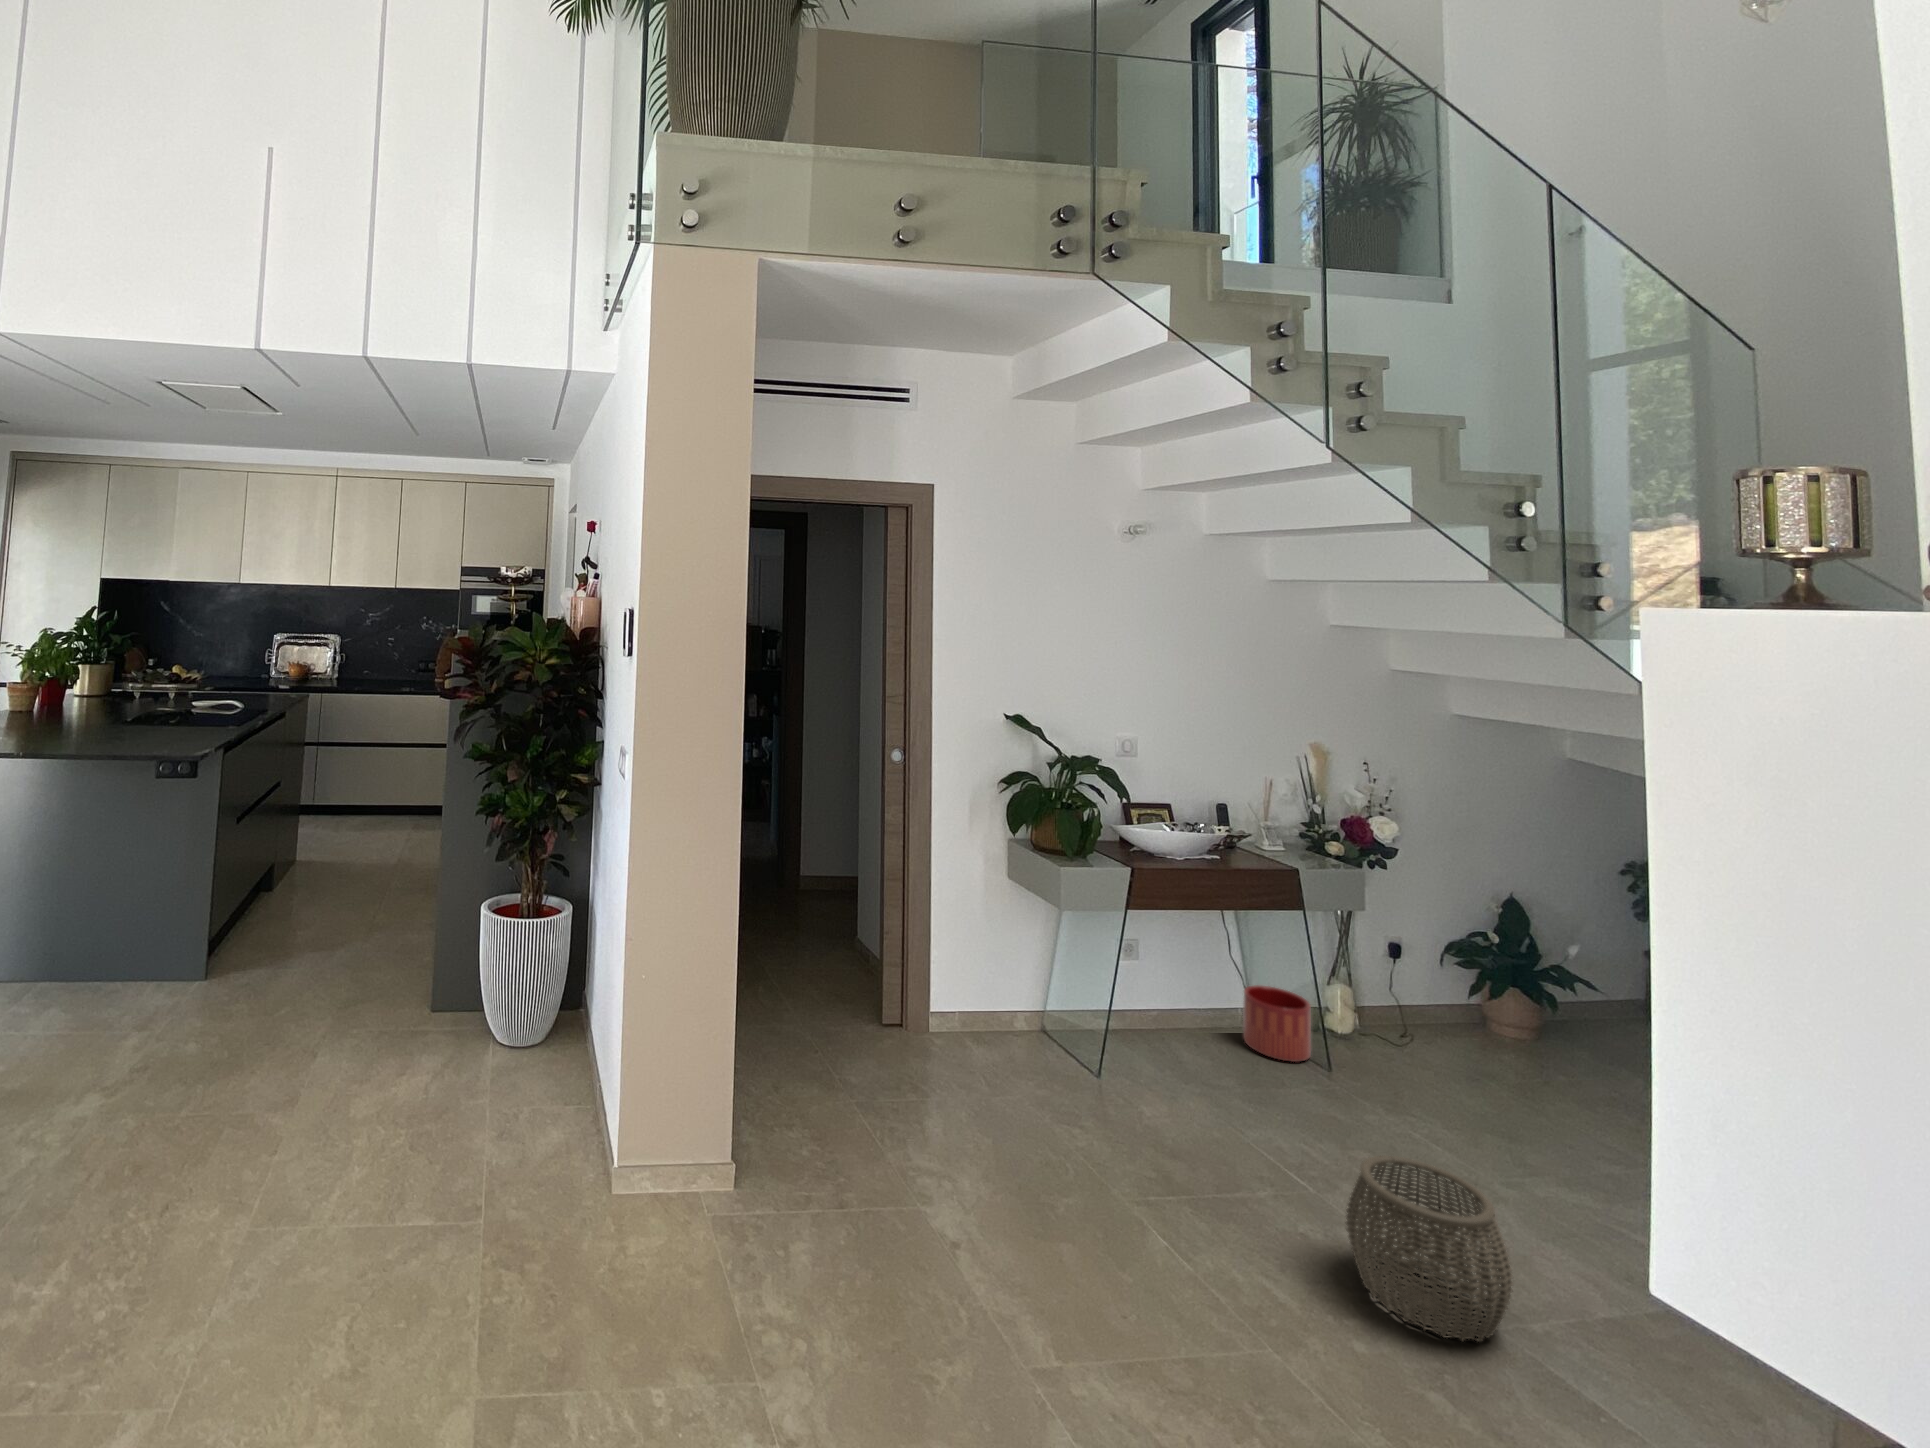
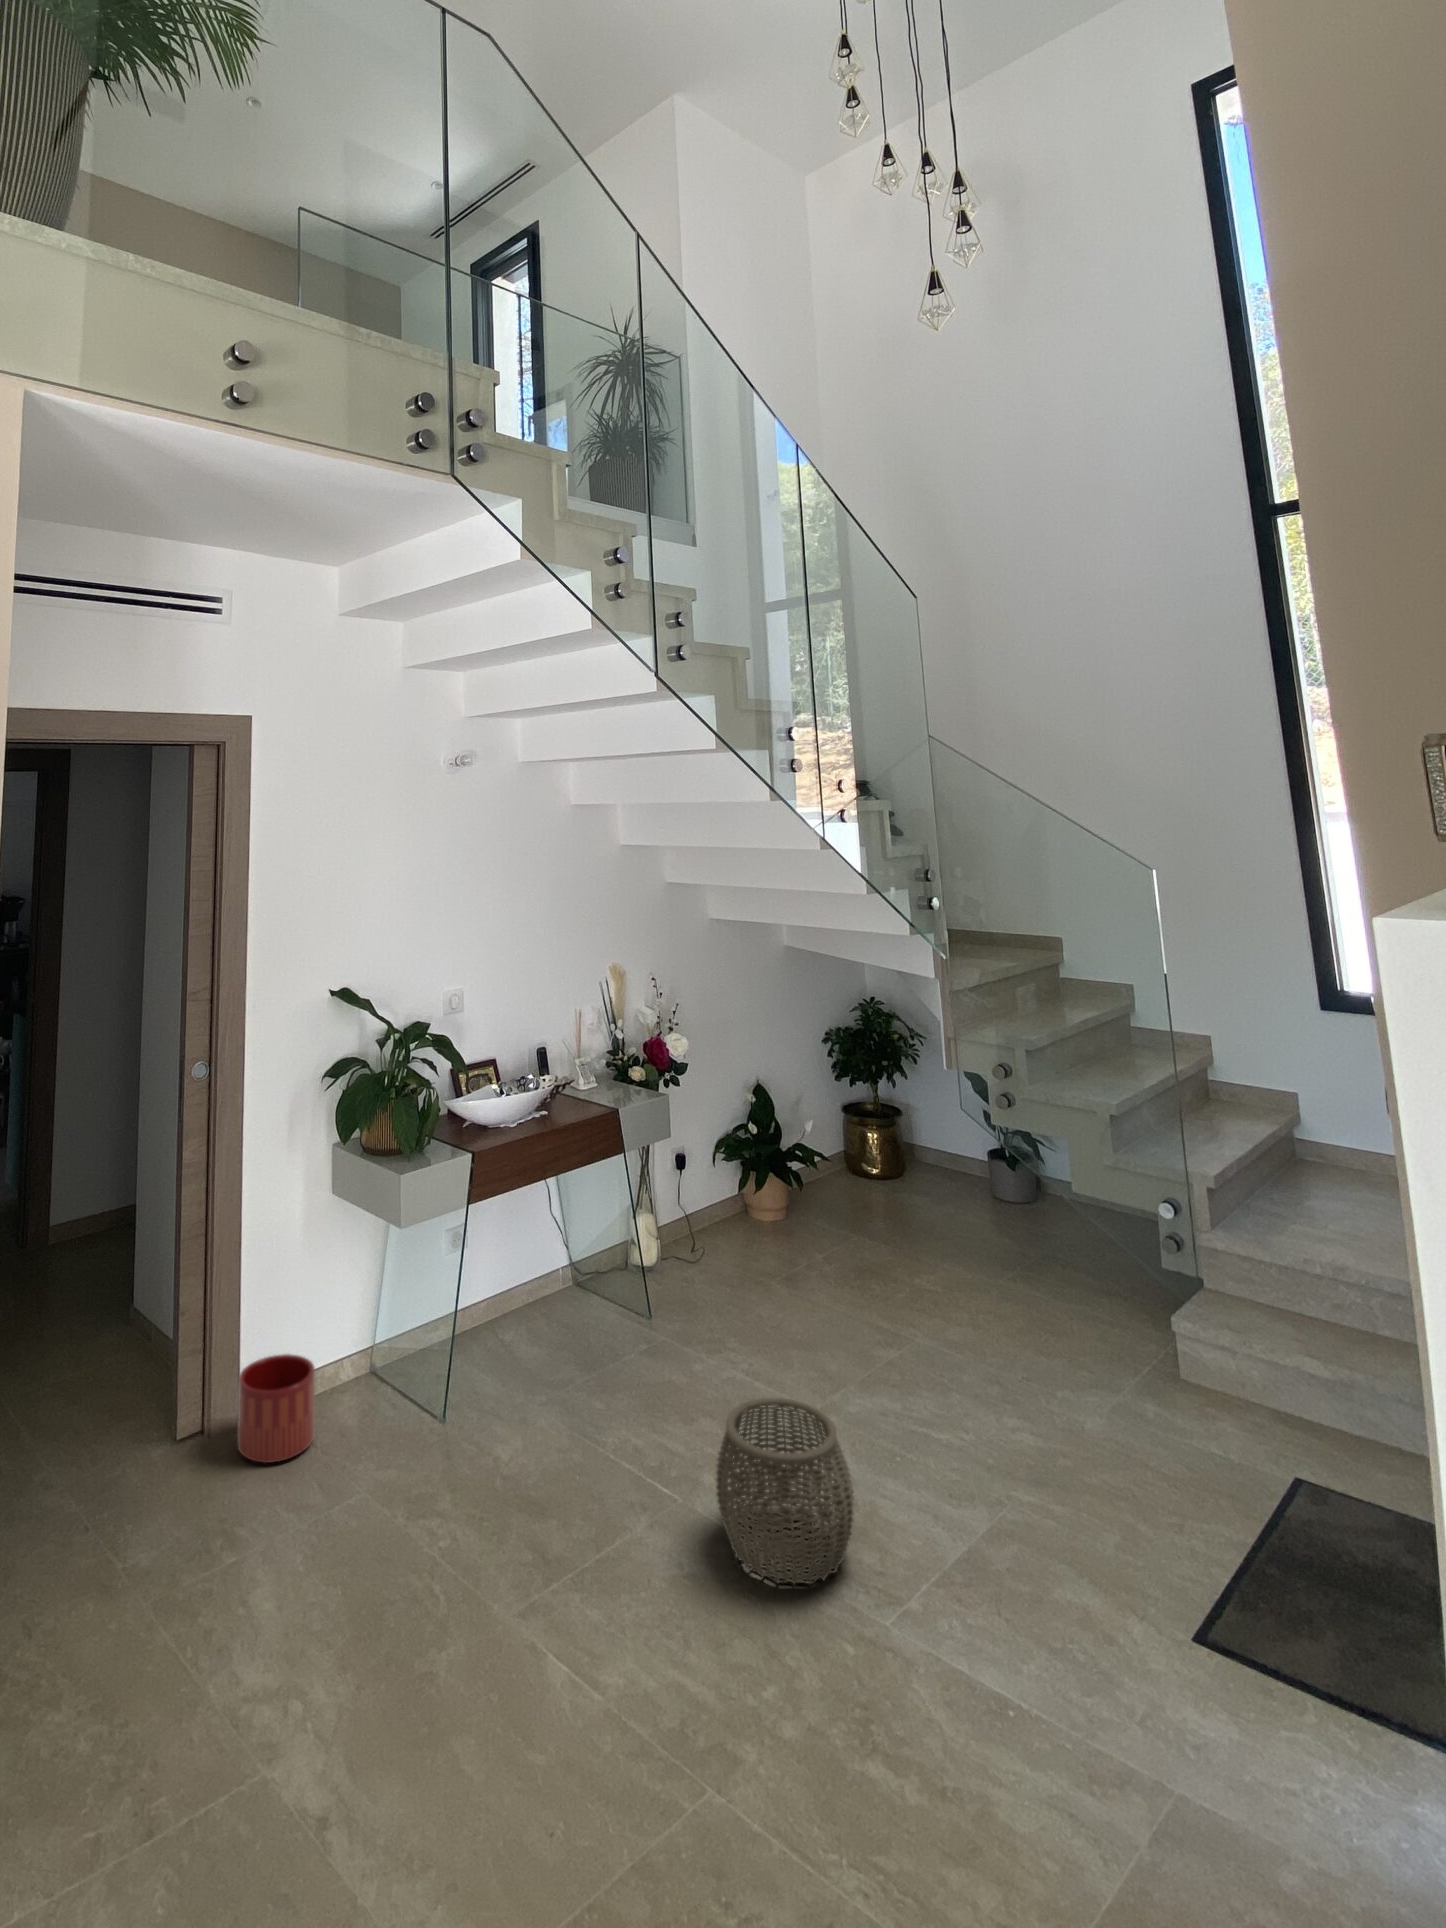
planter: present [1243,985,1311,1062] -> present [238,1354,315,1463]

